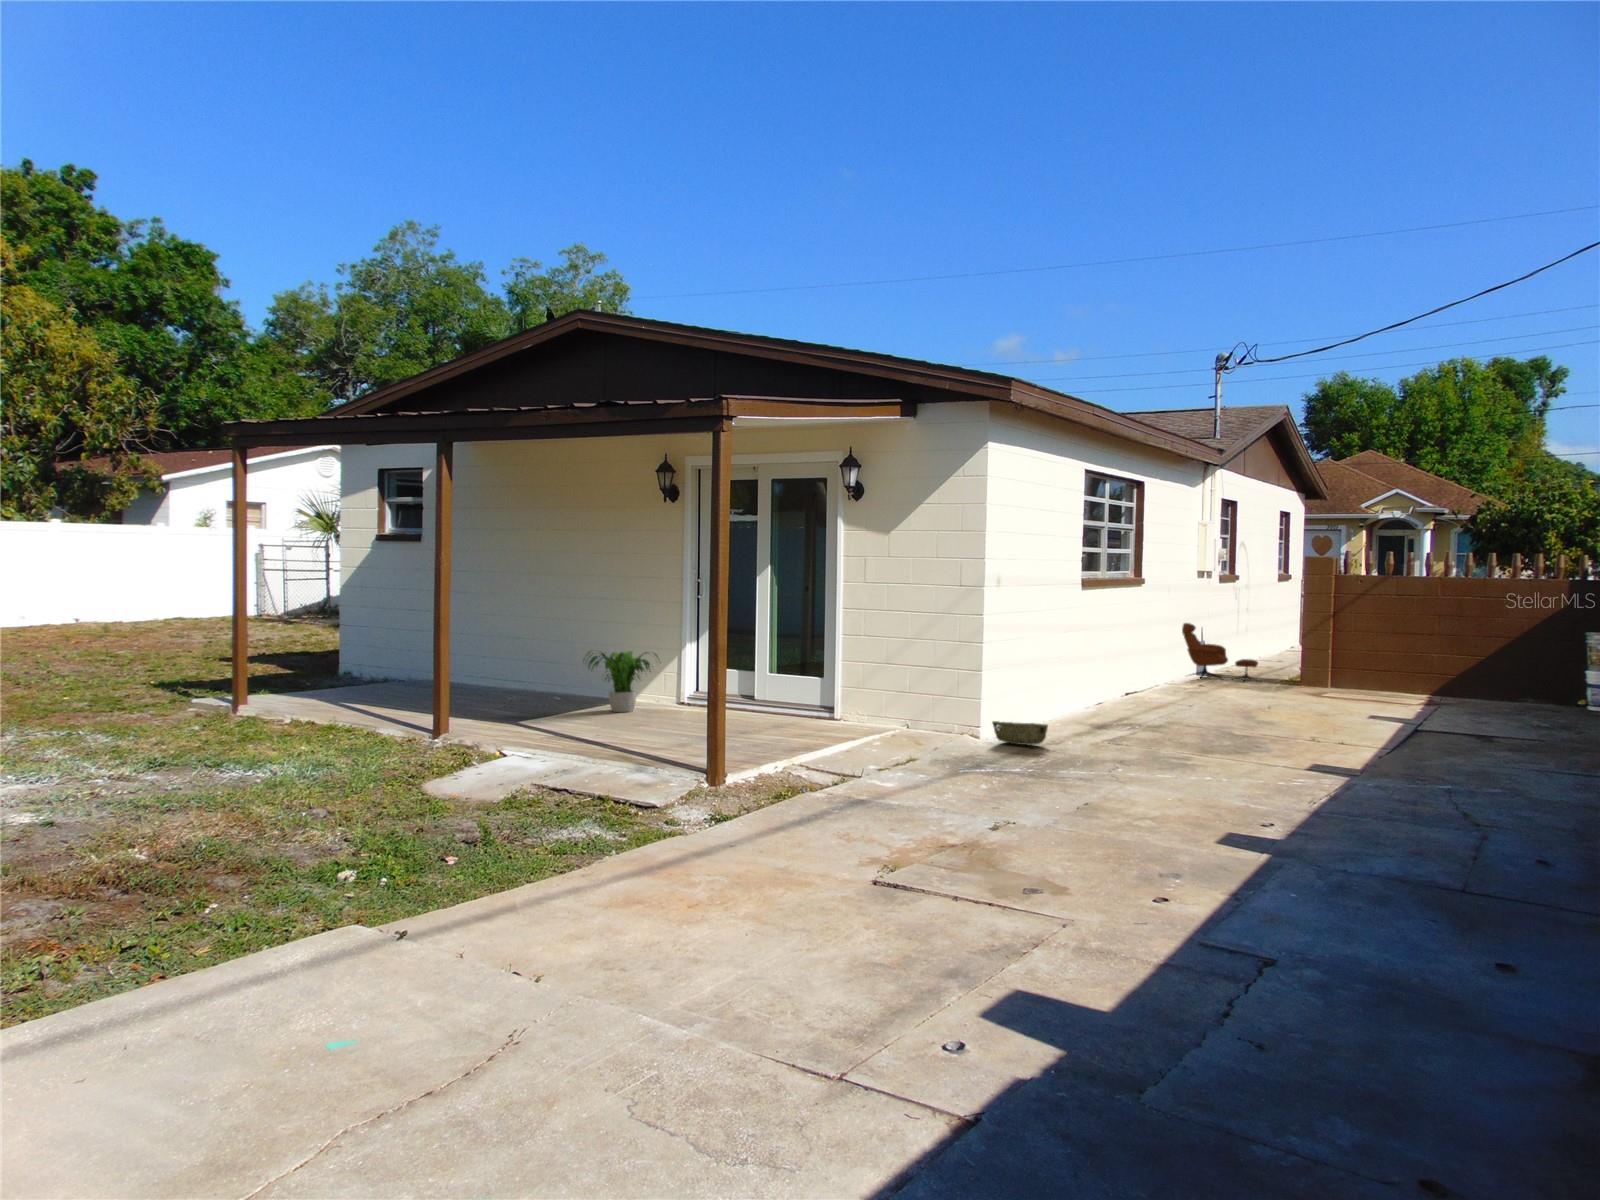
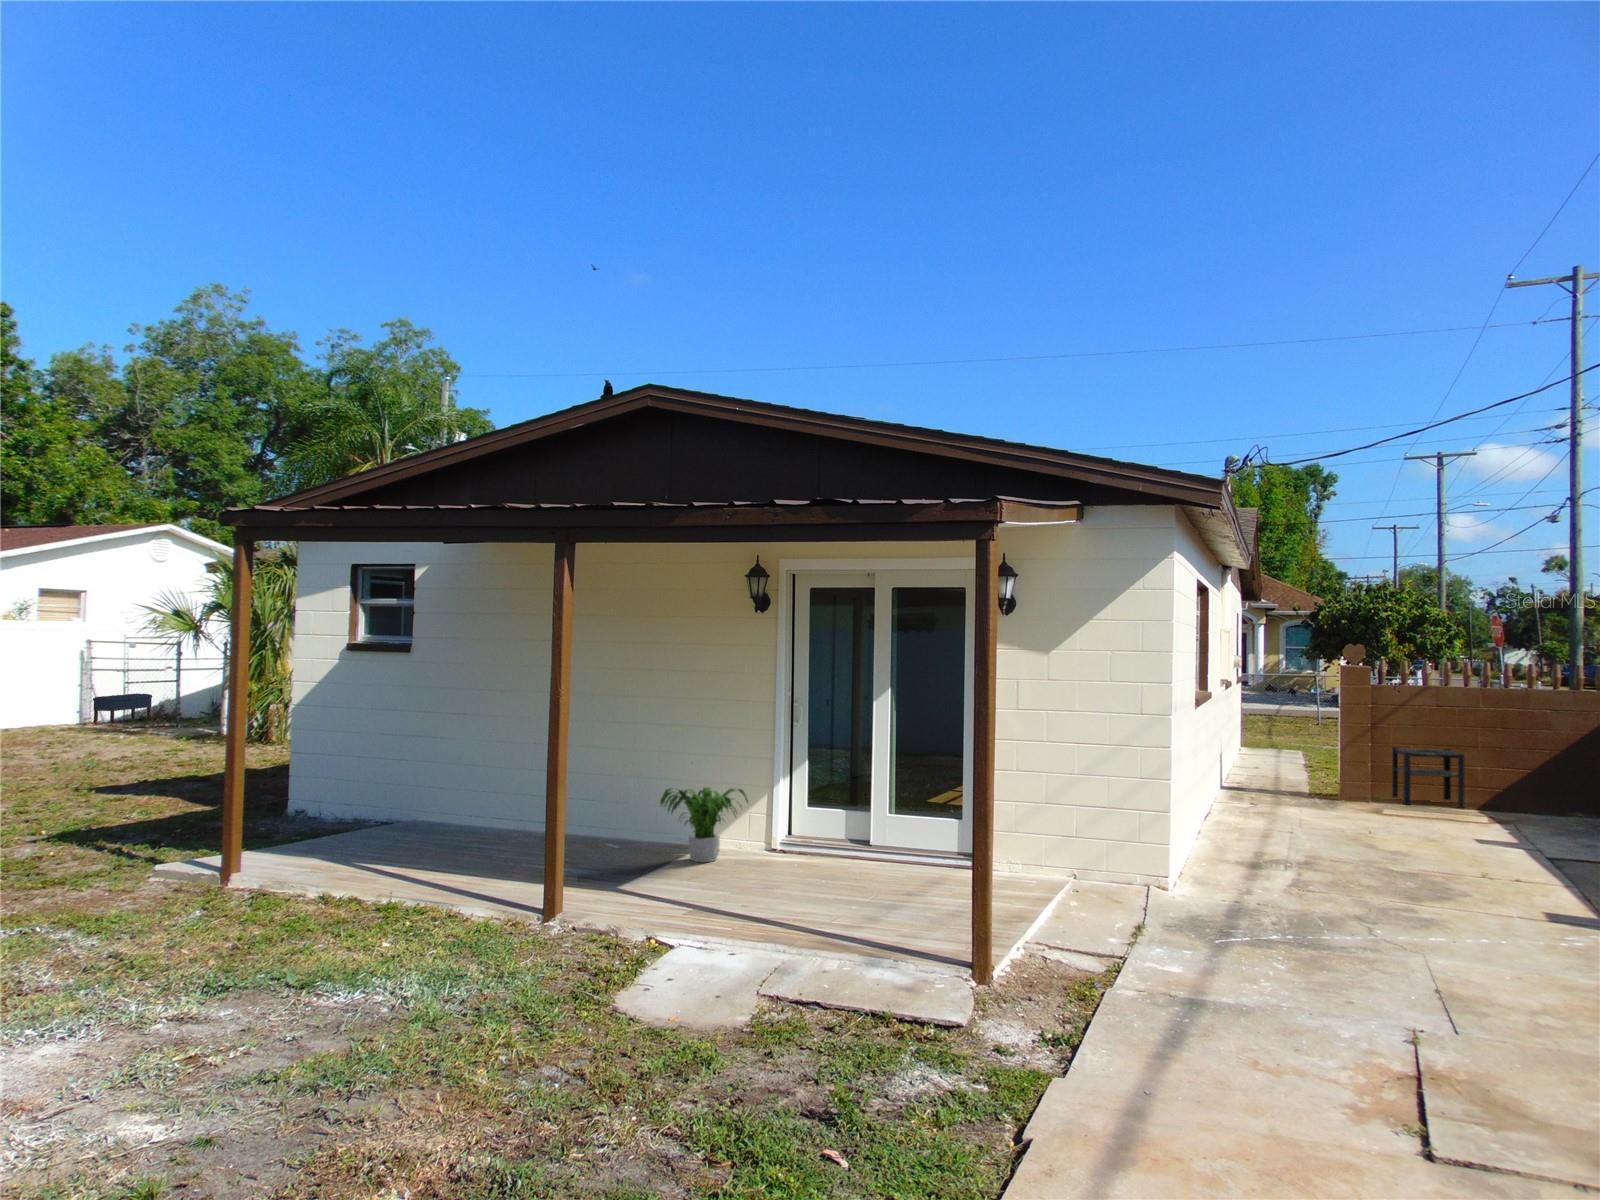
bench: none [268,591,317,615] -> present [93,693,152,723]
lounge chair: present [1182,623,1258,681] -> none [1213,733,1298,795]
side table: none [1355,637,1417,696] -> present [1392,747,1465,808]
woven basket: present [992,721,1048,745] -> none [1180,867,1242,895]

